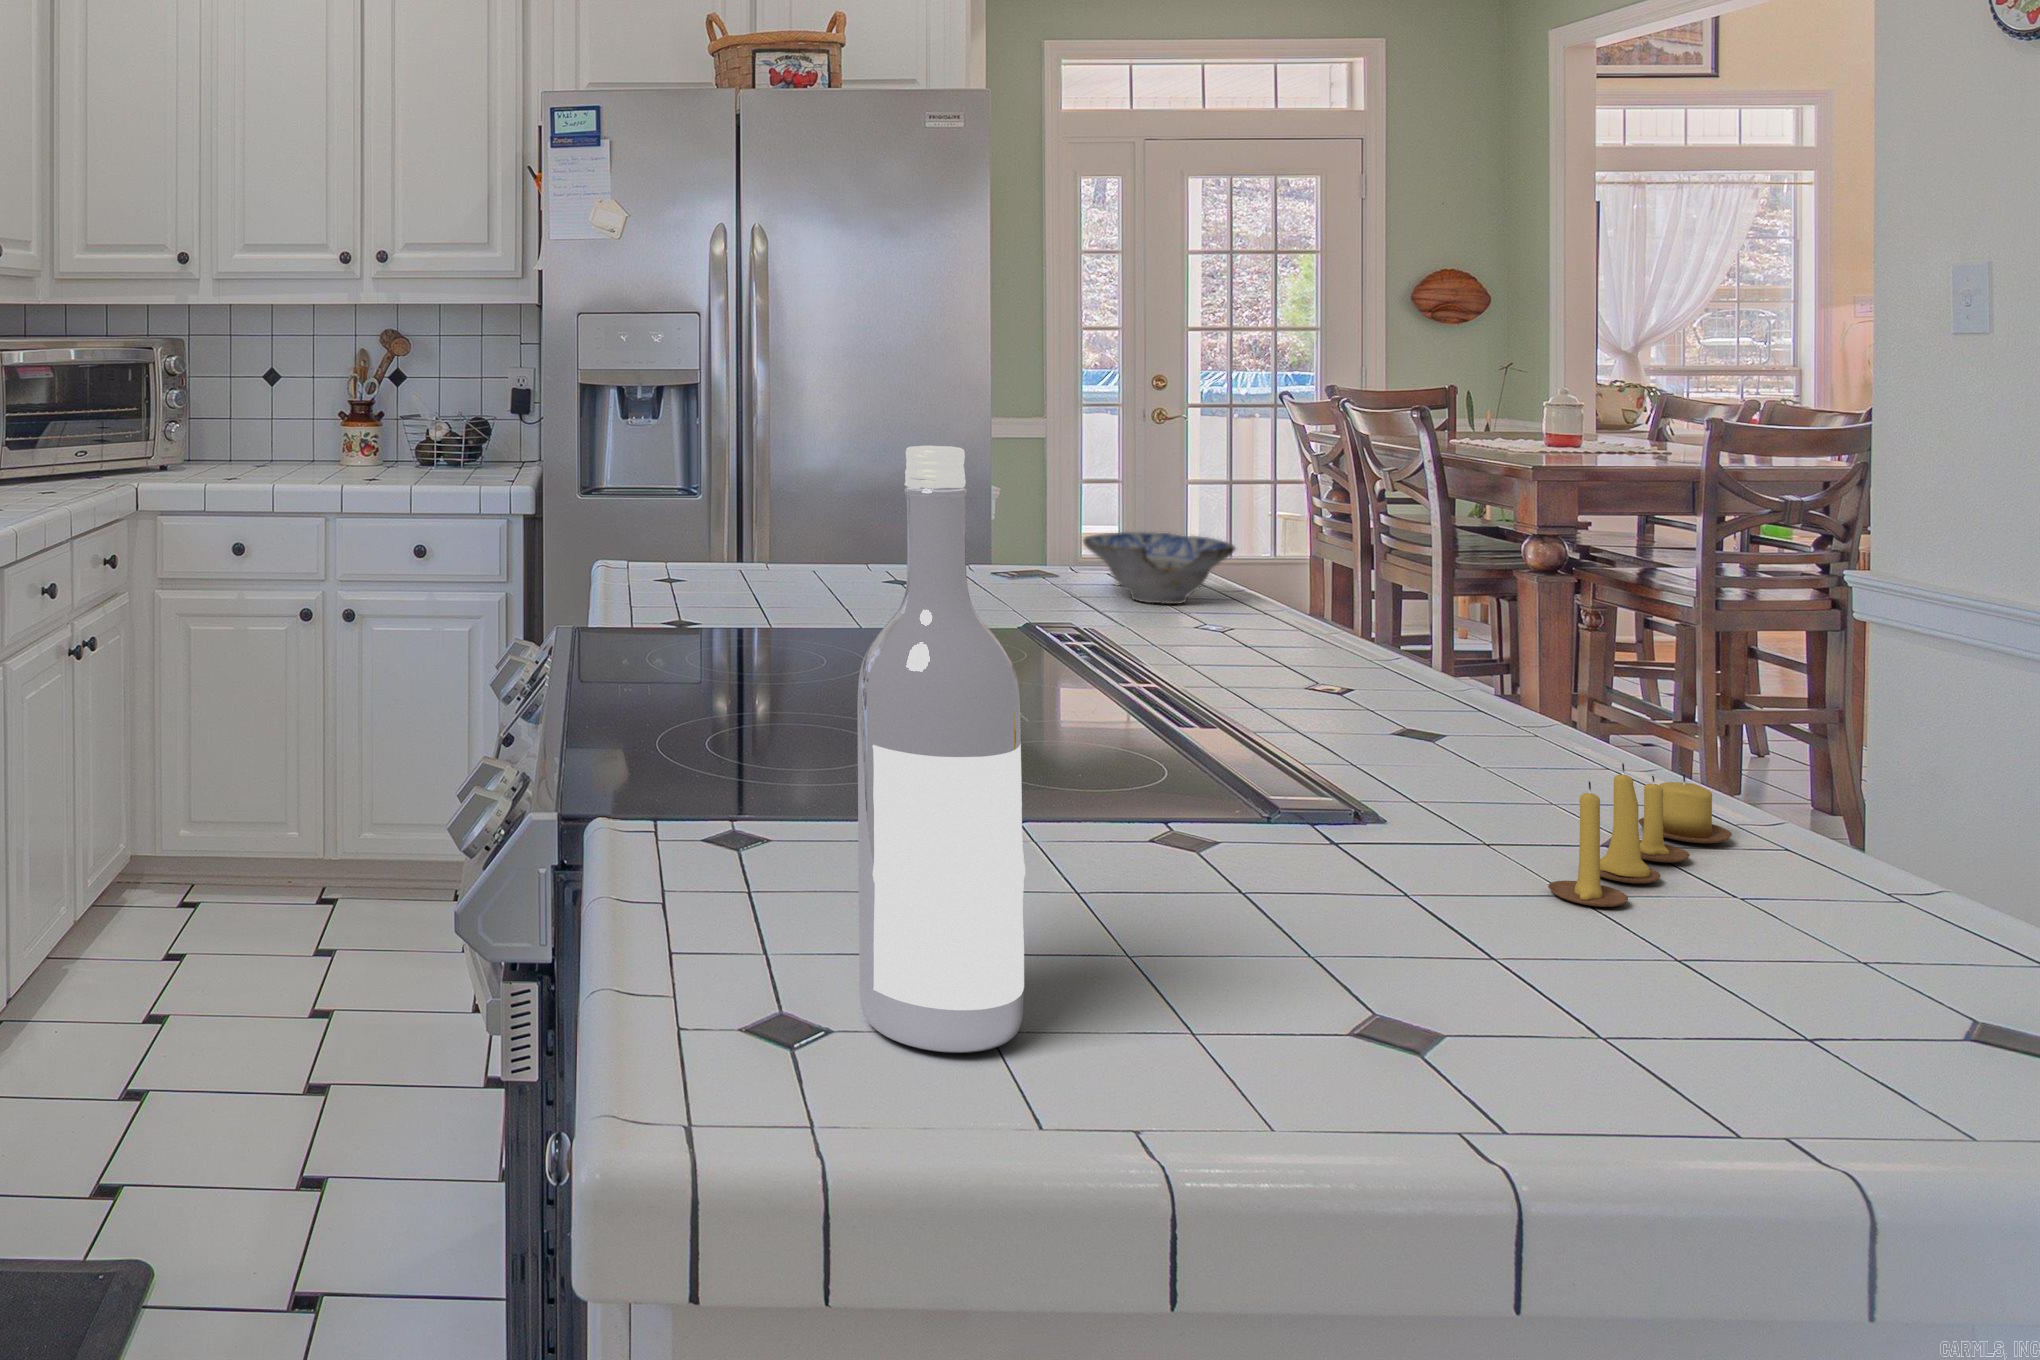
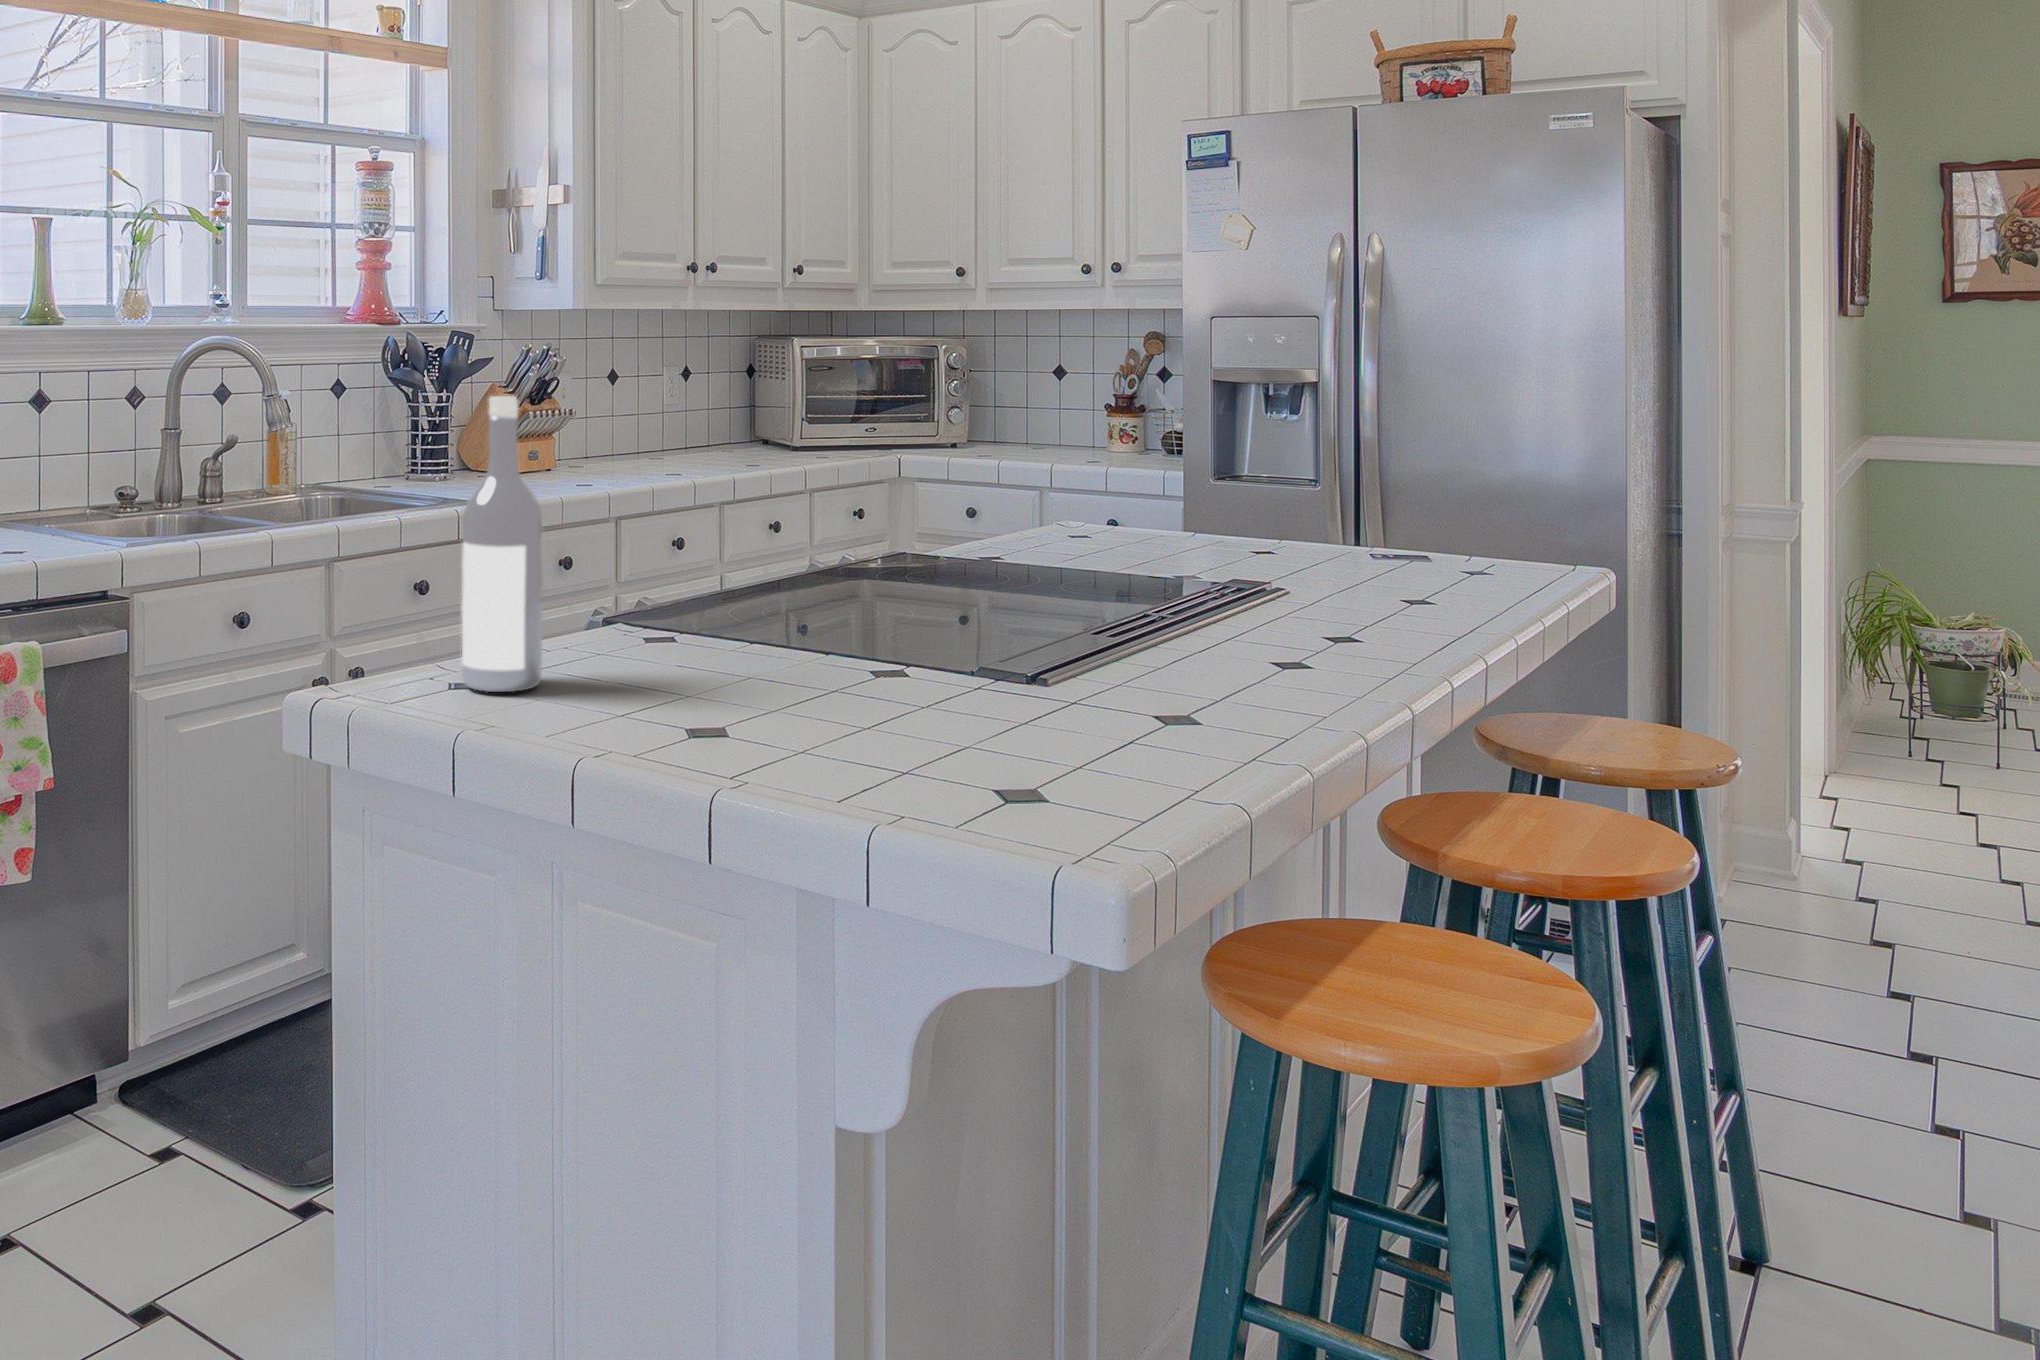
ceramic bowl: present [1083,532,1235,604] -> none [1367,525,1512,590]
candle: present [1548,763,1732,907] -> none [983,642,1241,723]

